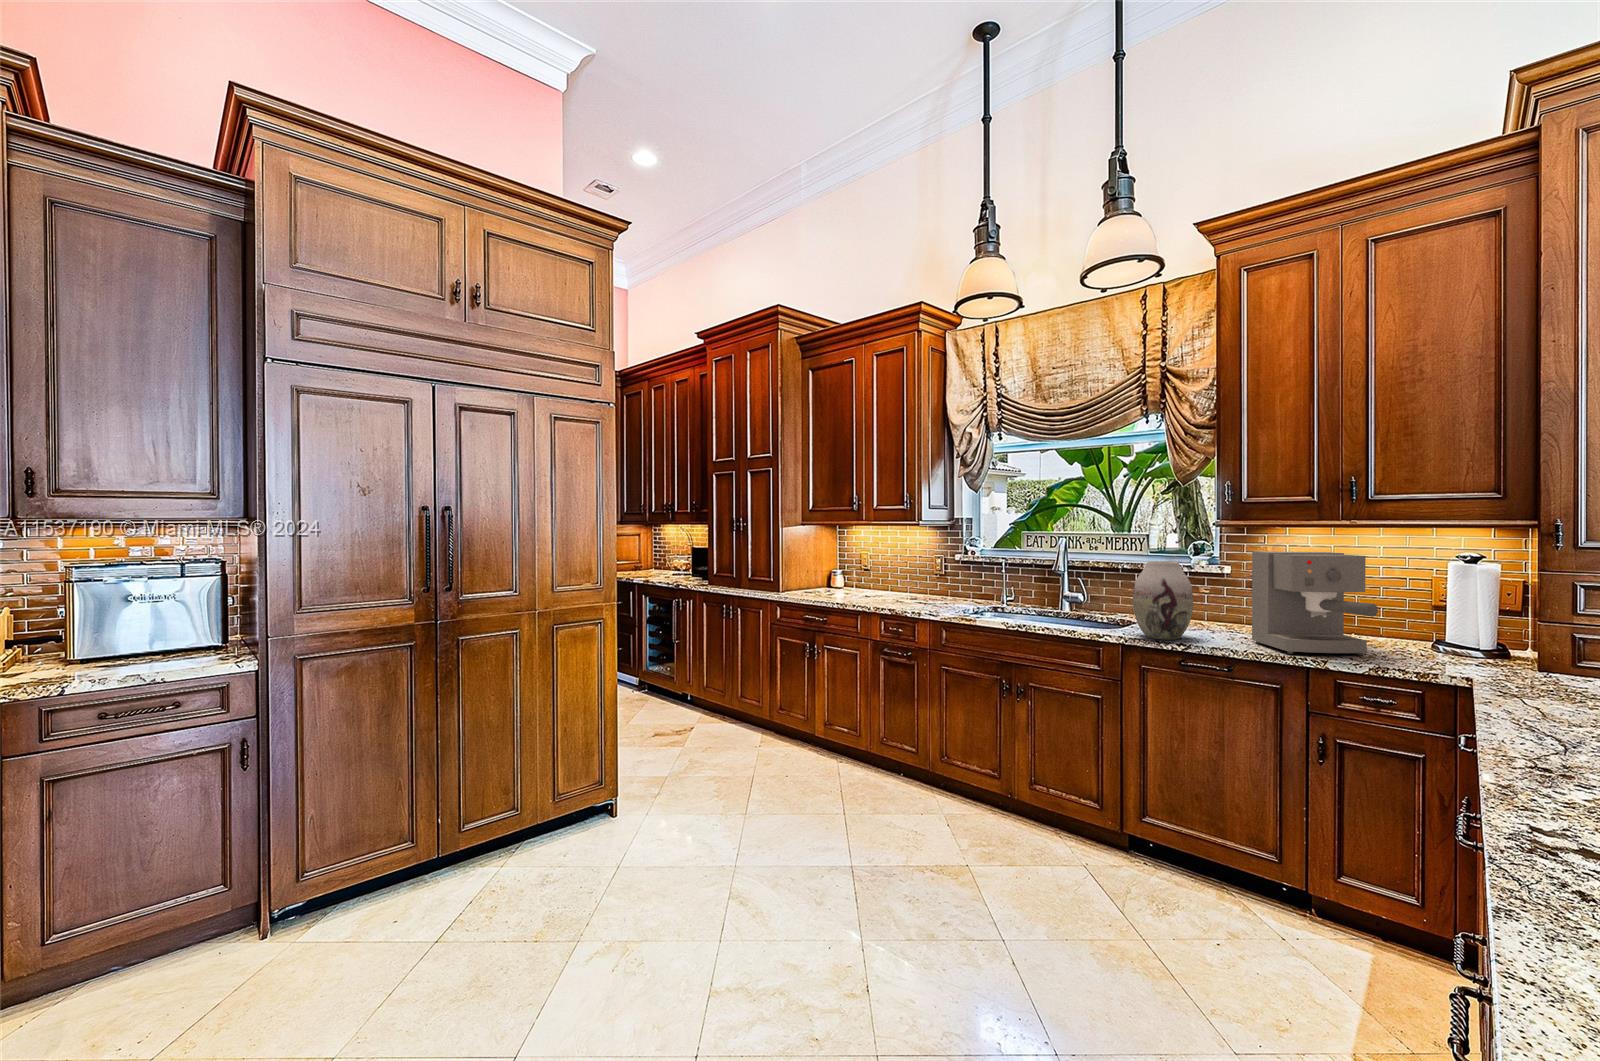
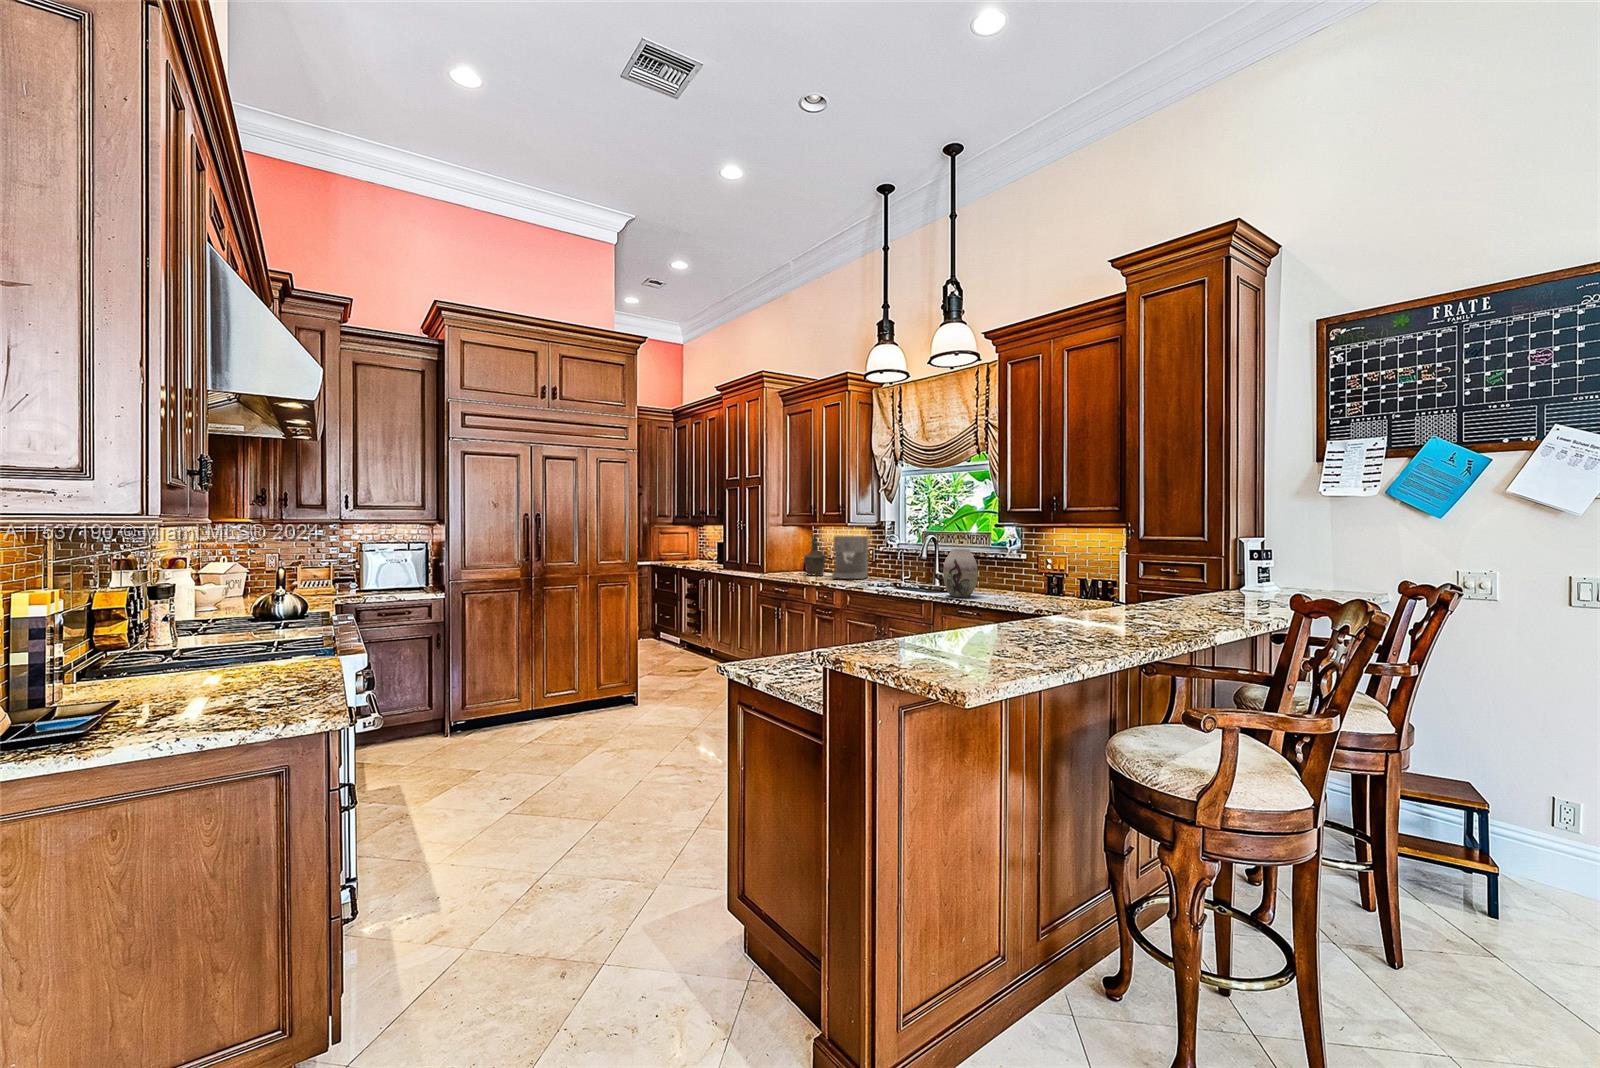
bottle: none [841,539,873,598] -> present [804,535,826,576]
coffee maker: present [1252,552,1378,655] -> present [832,536,868,579]

